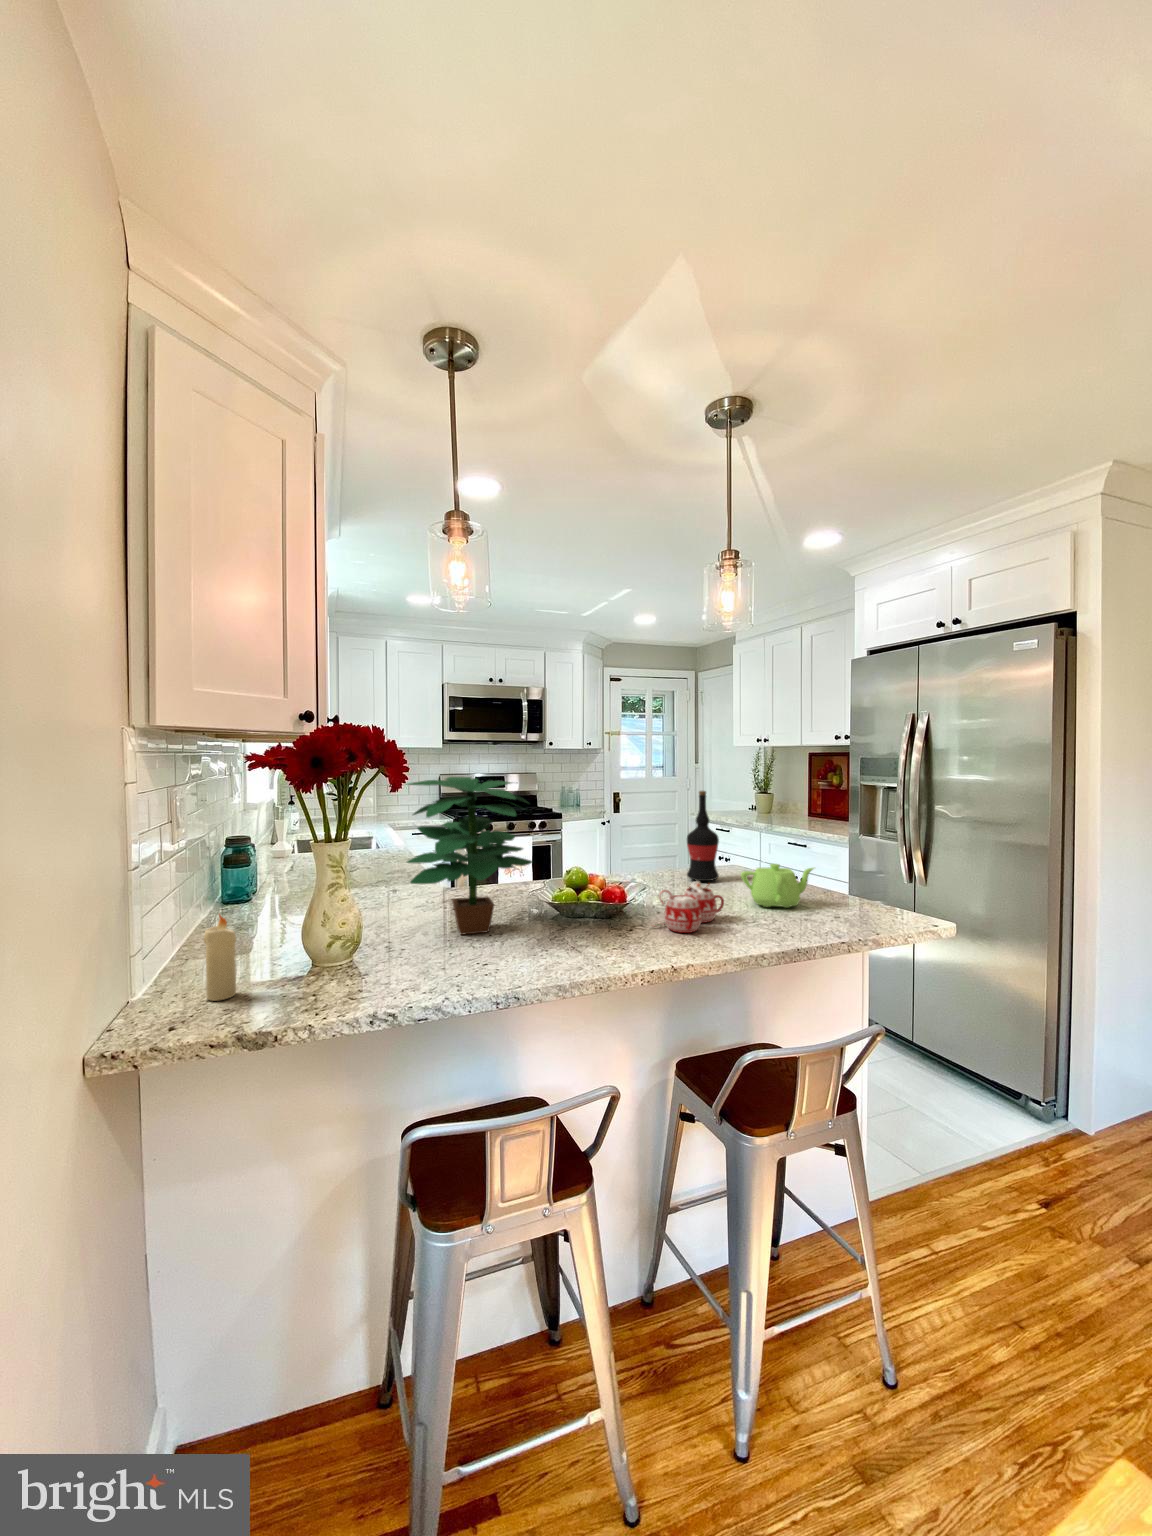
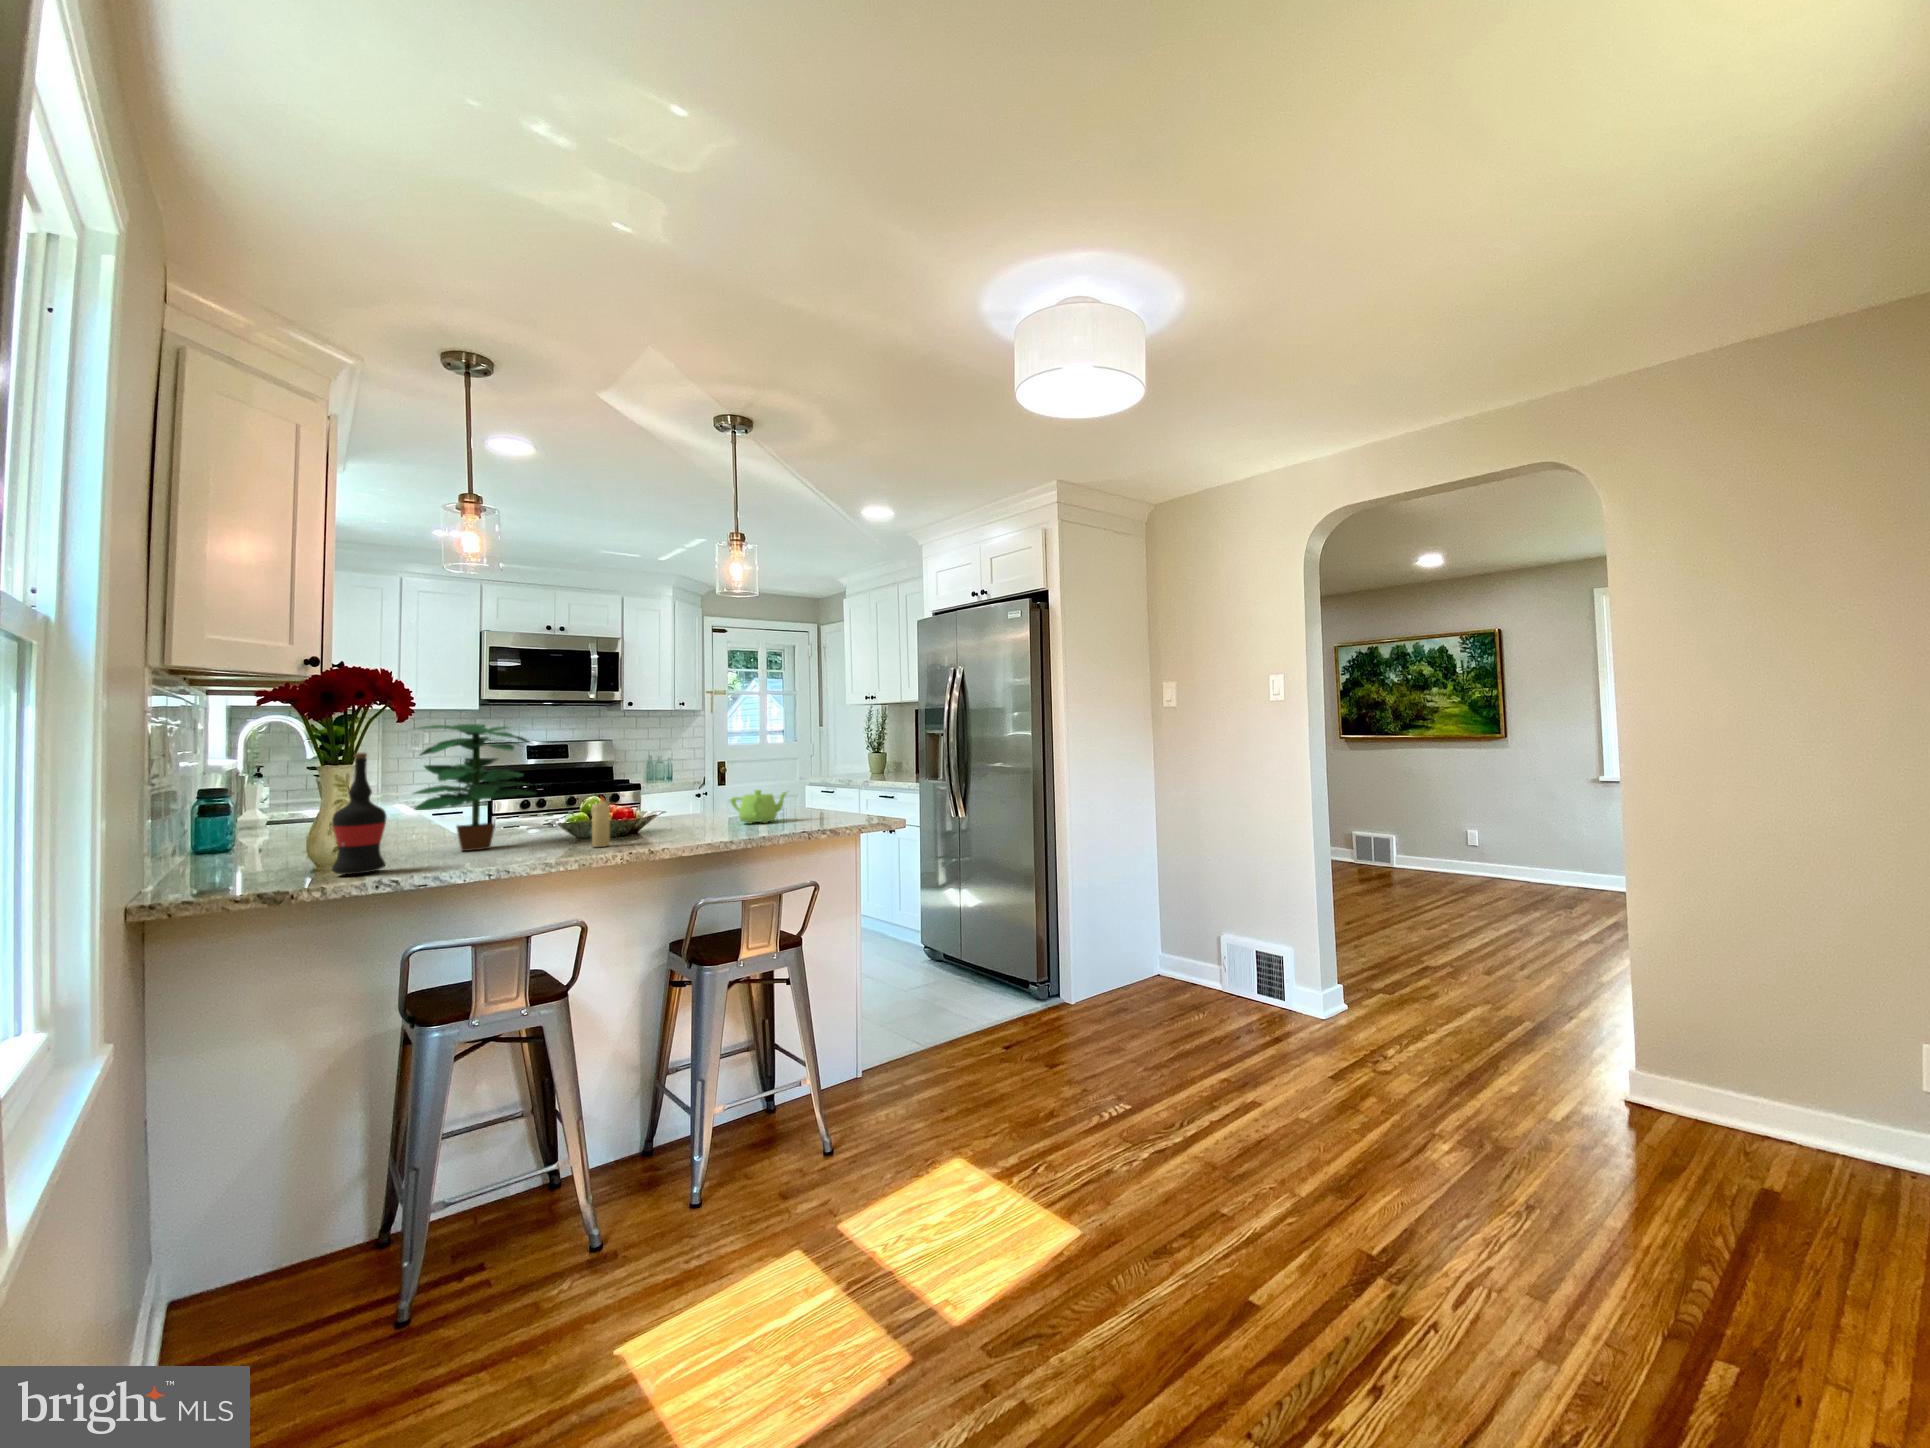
wine bottle: present [687,791,719,881] -> present [332,753,387,874]
mug: present [650,881,724,933] -> none [635,802,705,838]
candle: present [204,915,236,1001] -> present [591,797,610,847]

